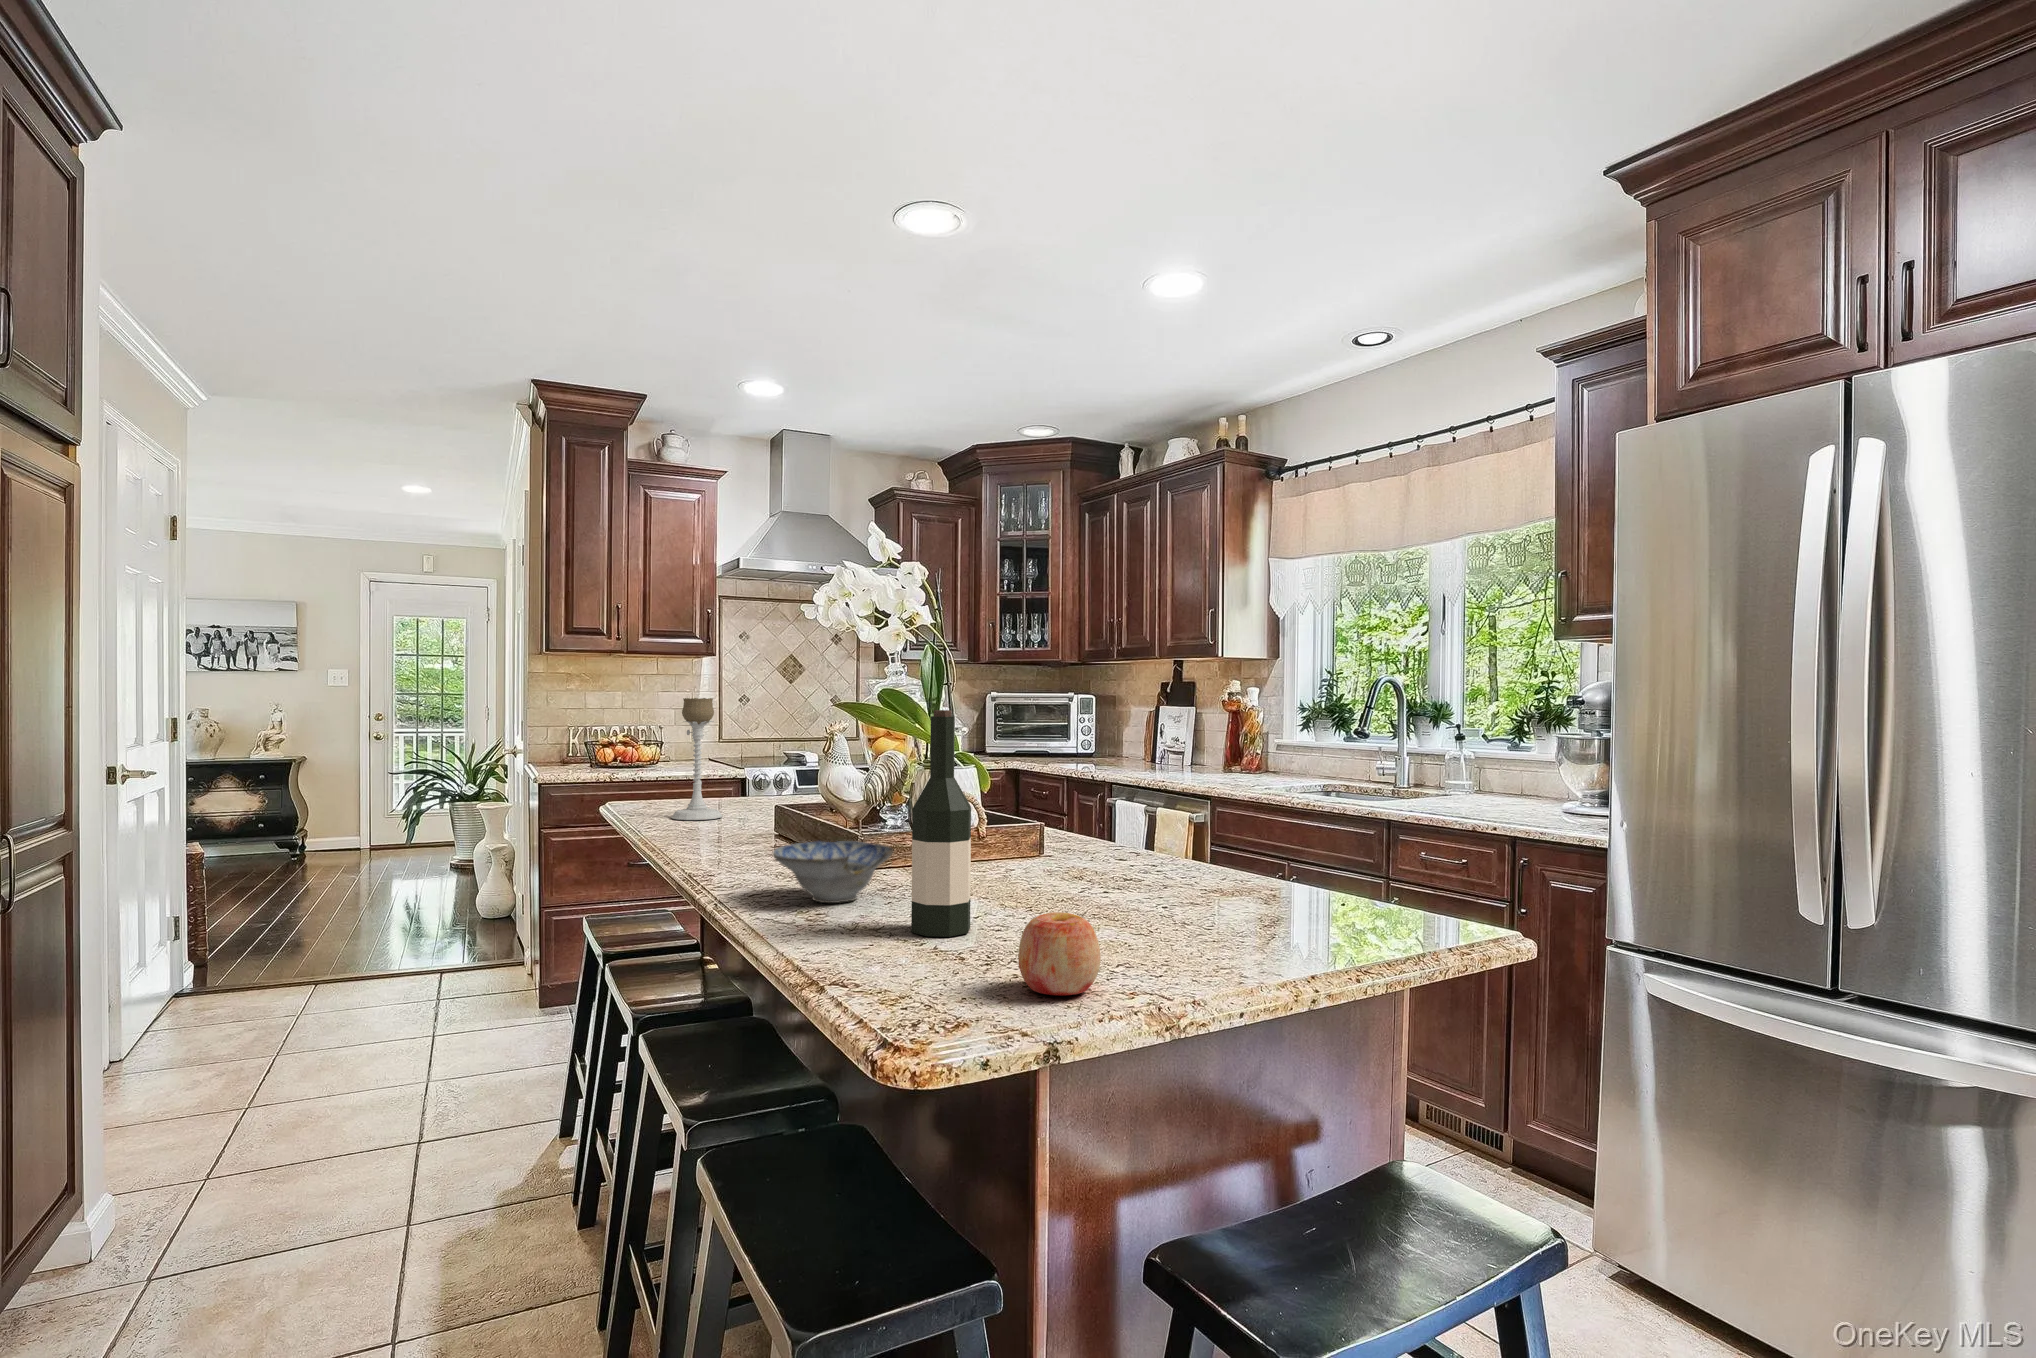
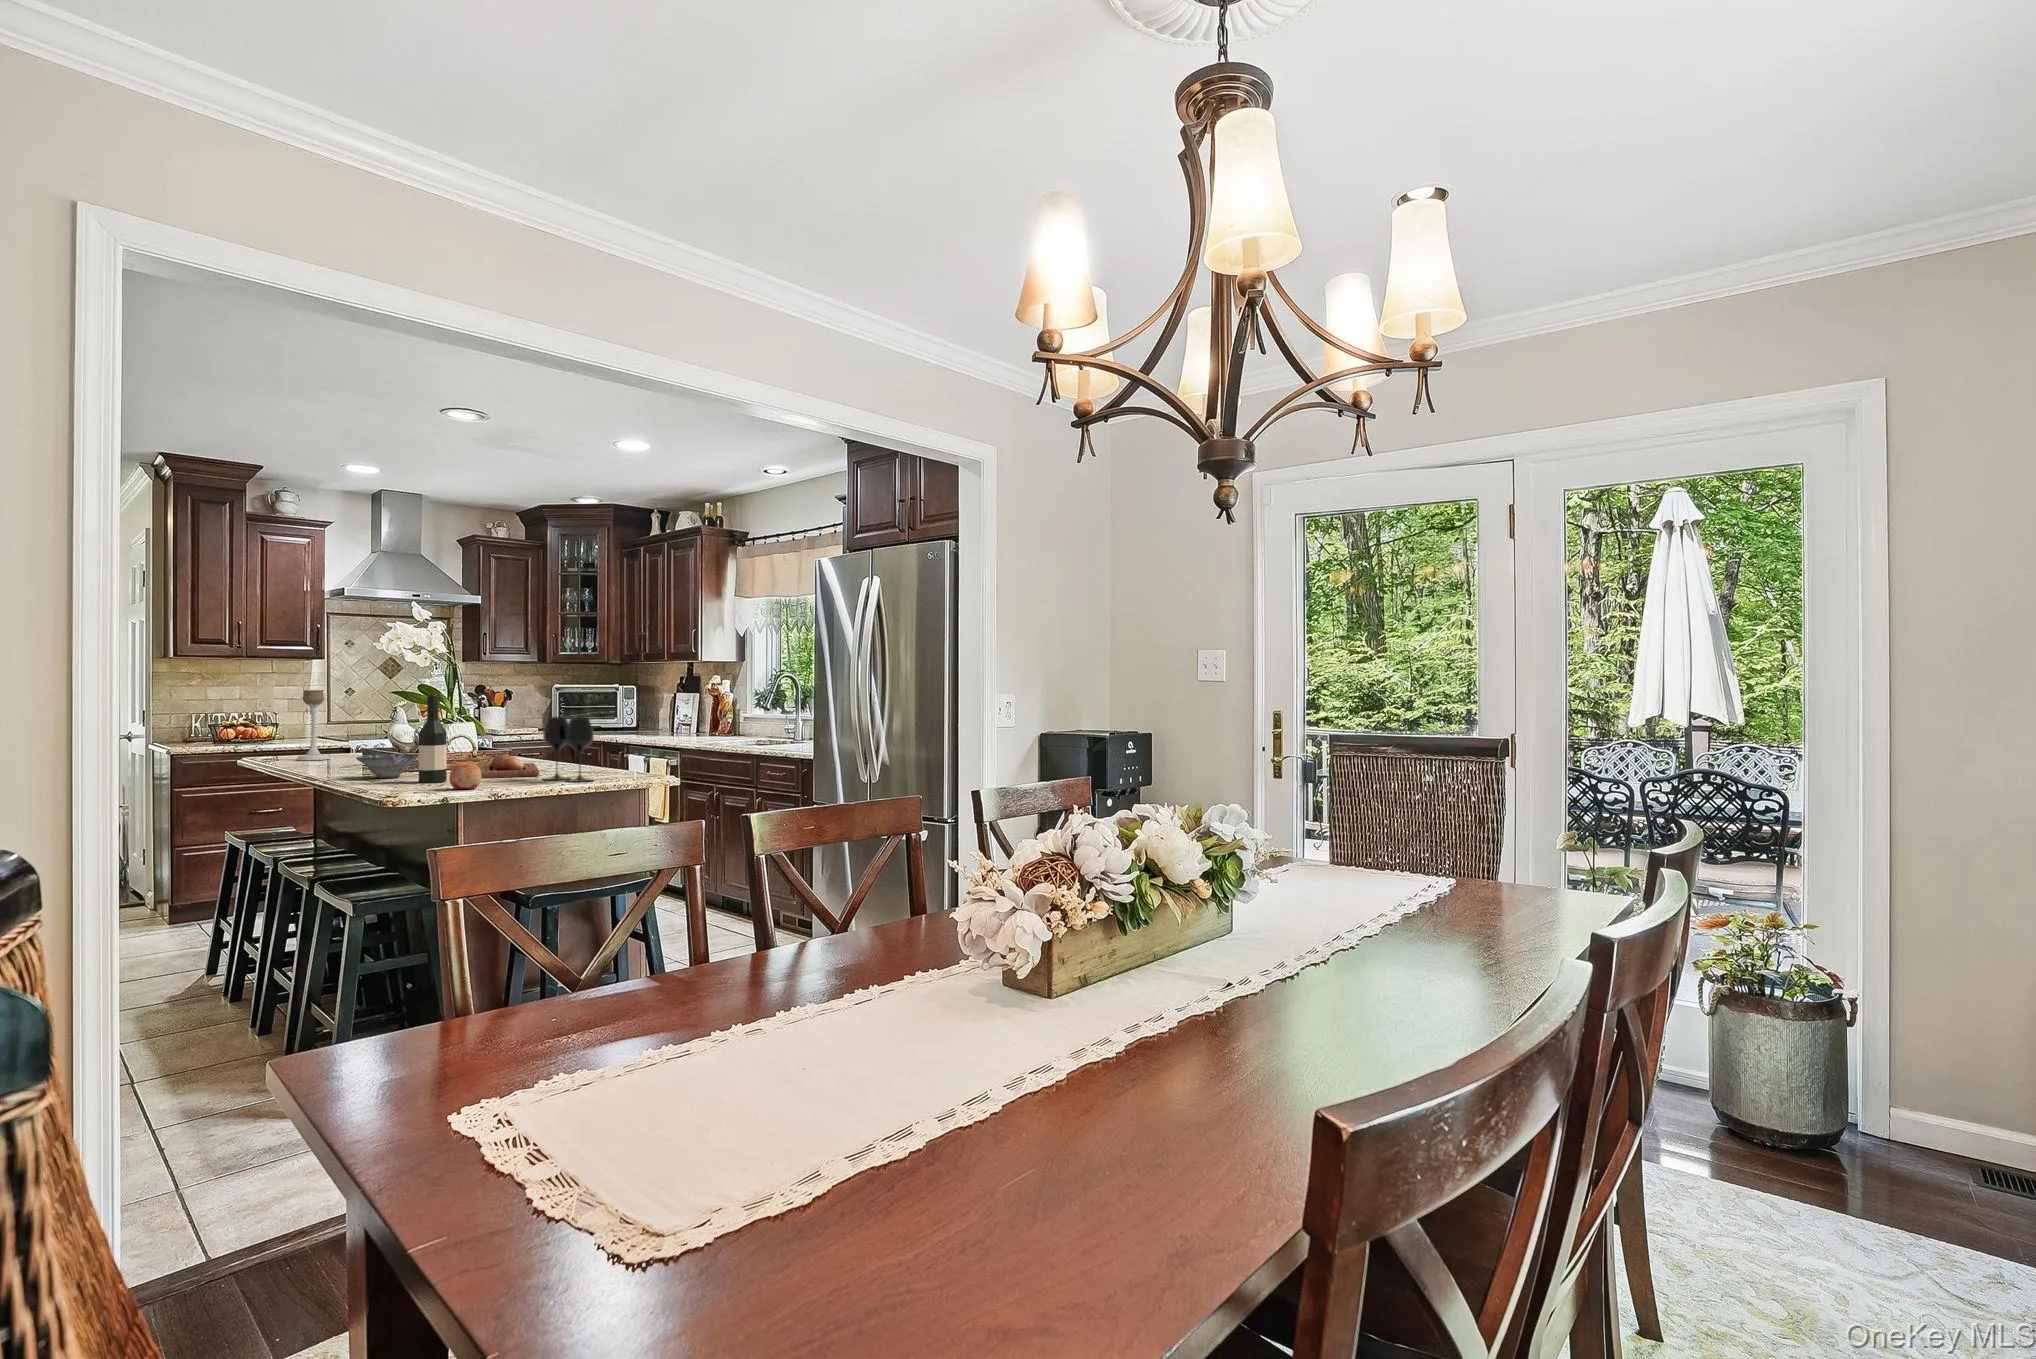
wine glass: none [1189,772,1339,959] -> present [543,717,594,782]
bread loaf: none [992,844,1156,915] -> present [478,755,539,778]

